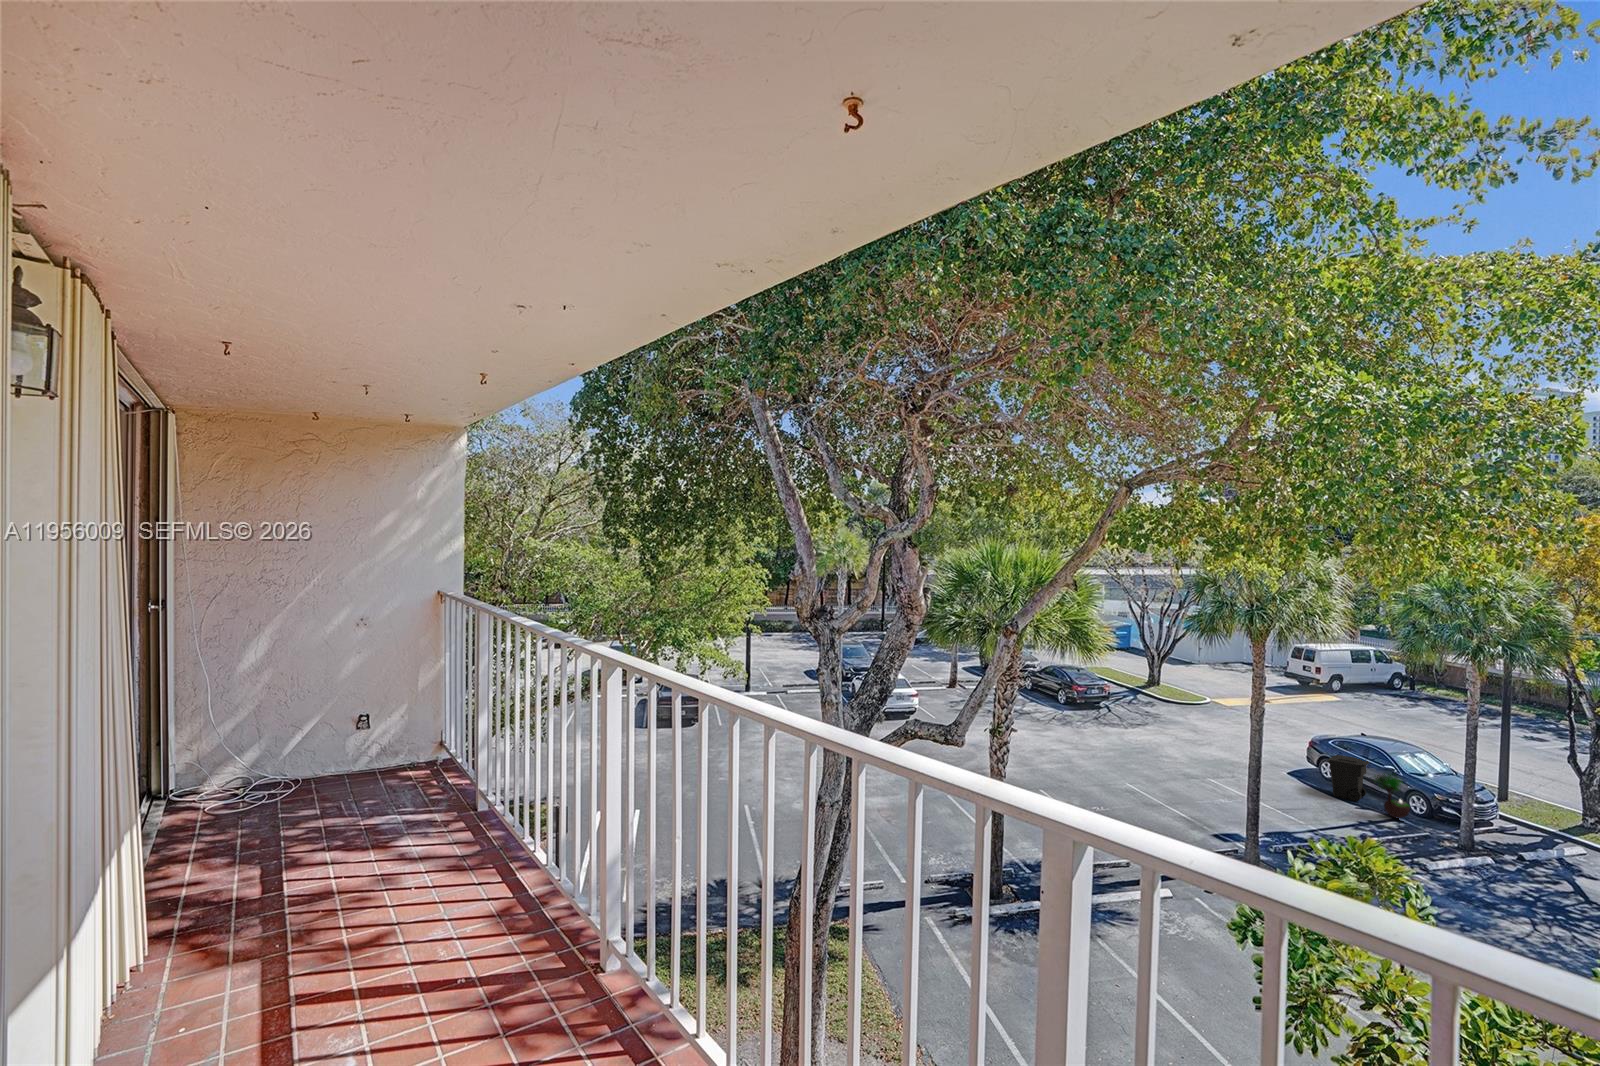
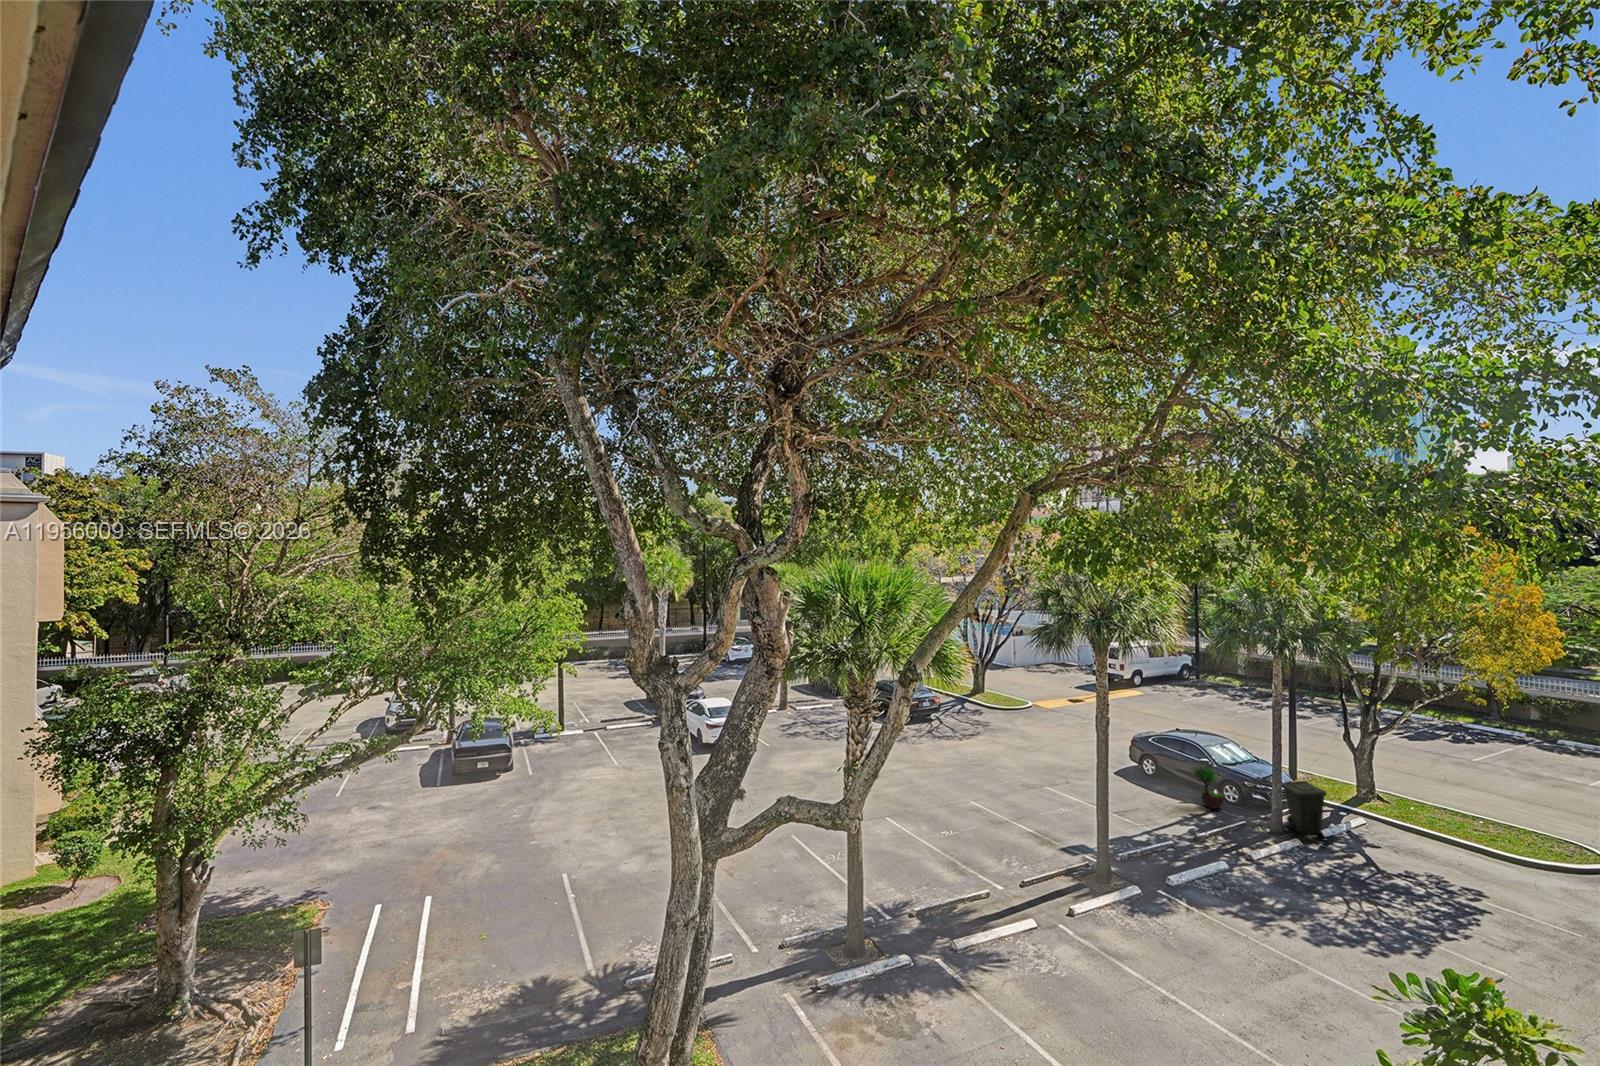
trash can: present [1328,755,1369,801] -> present [1283,781,1327,835]

